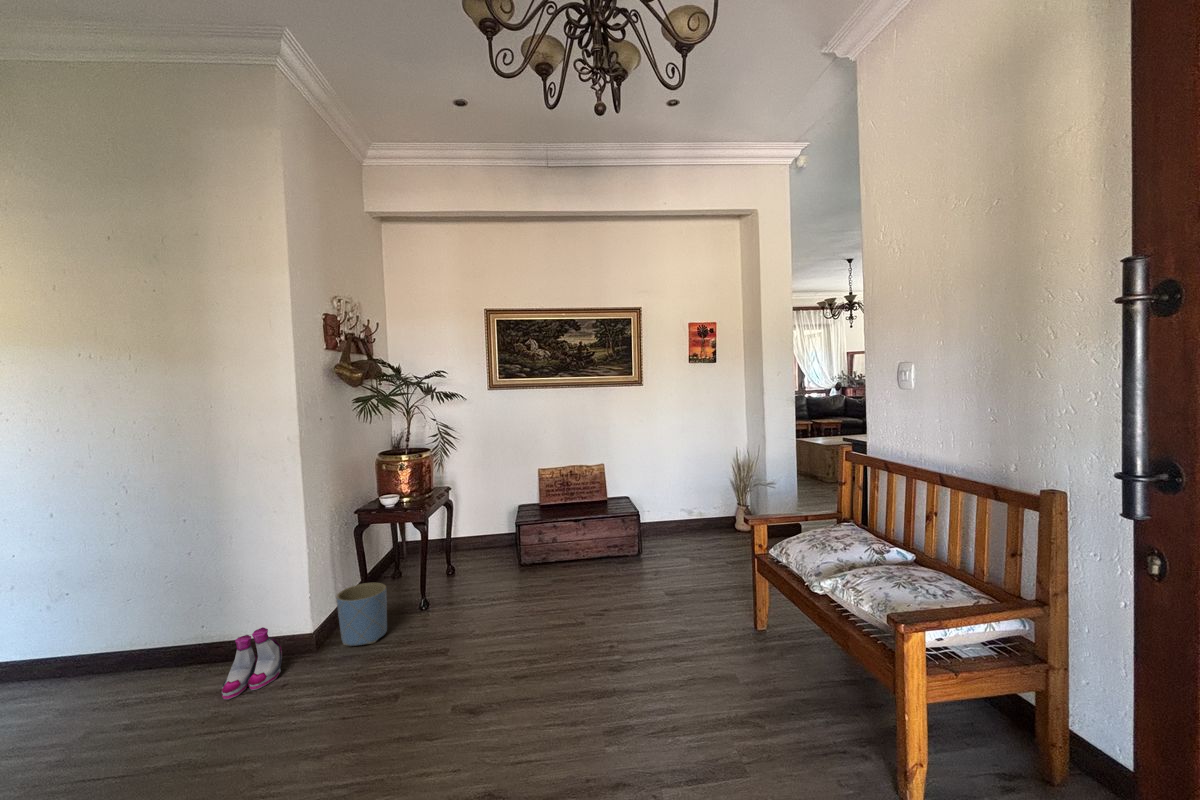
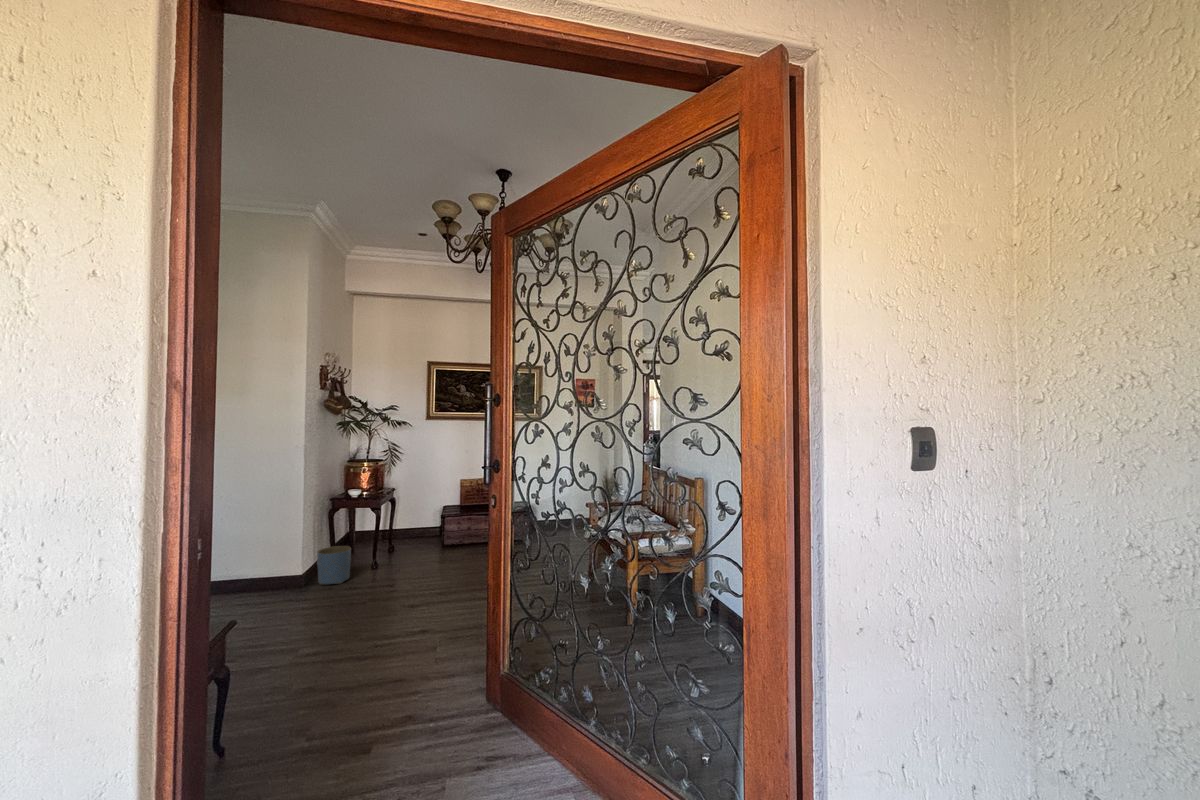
boots: present [222,627,282,699] -> none [243,566,282,608]

